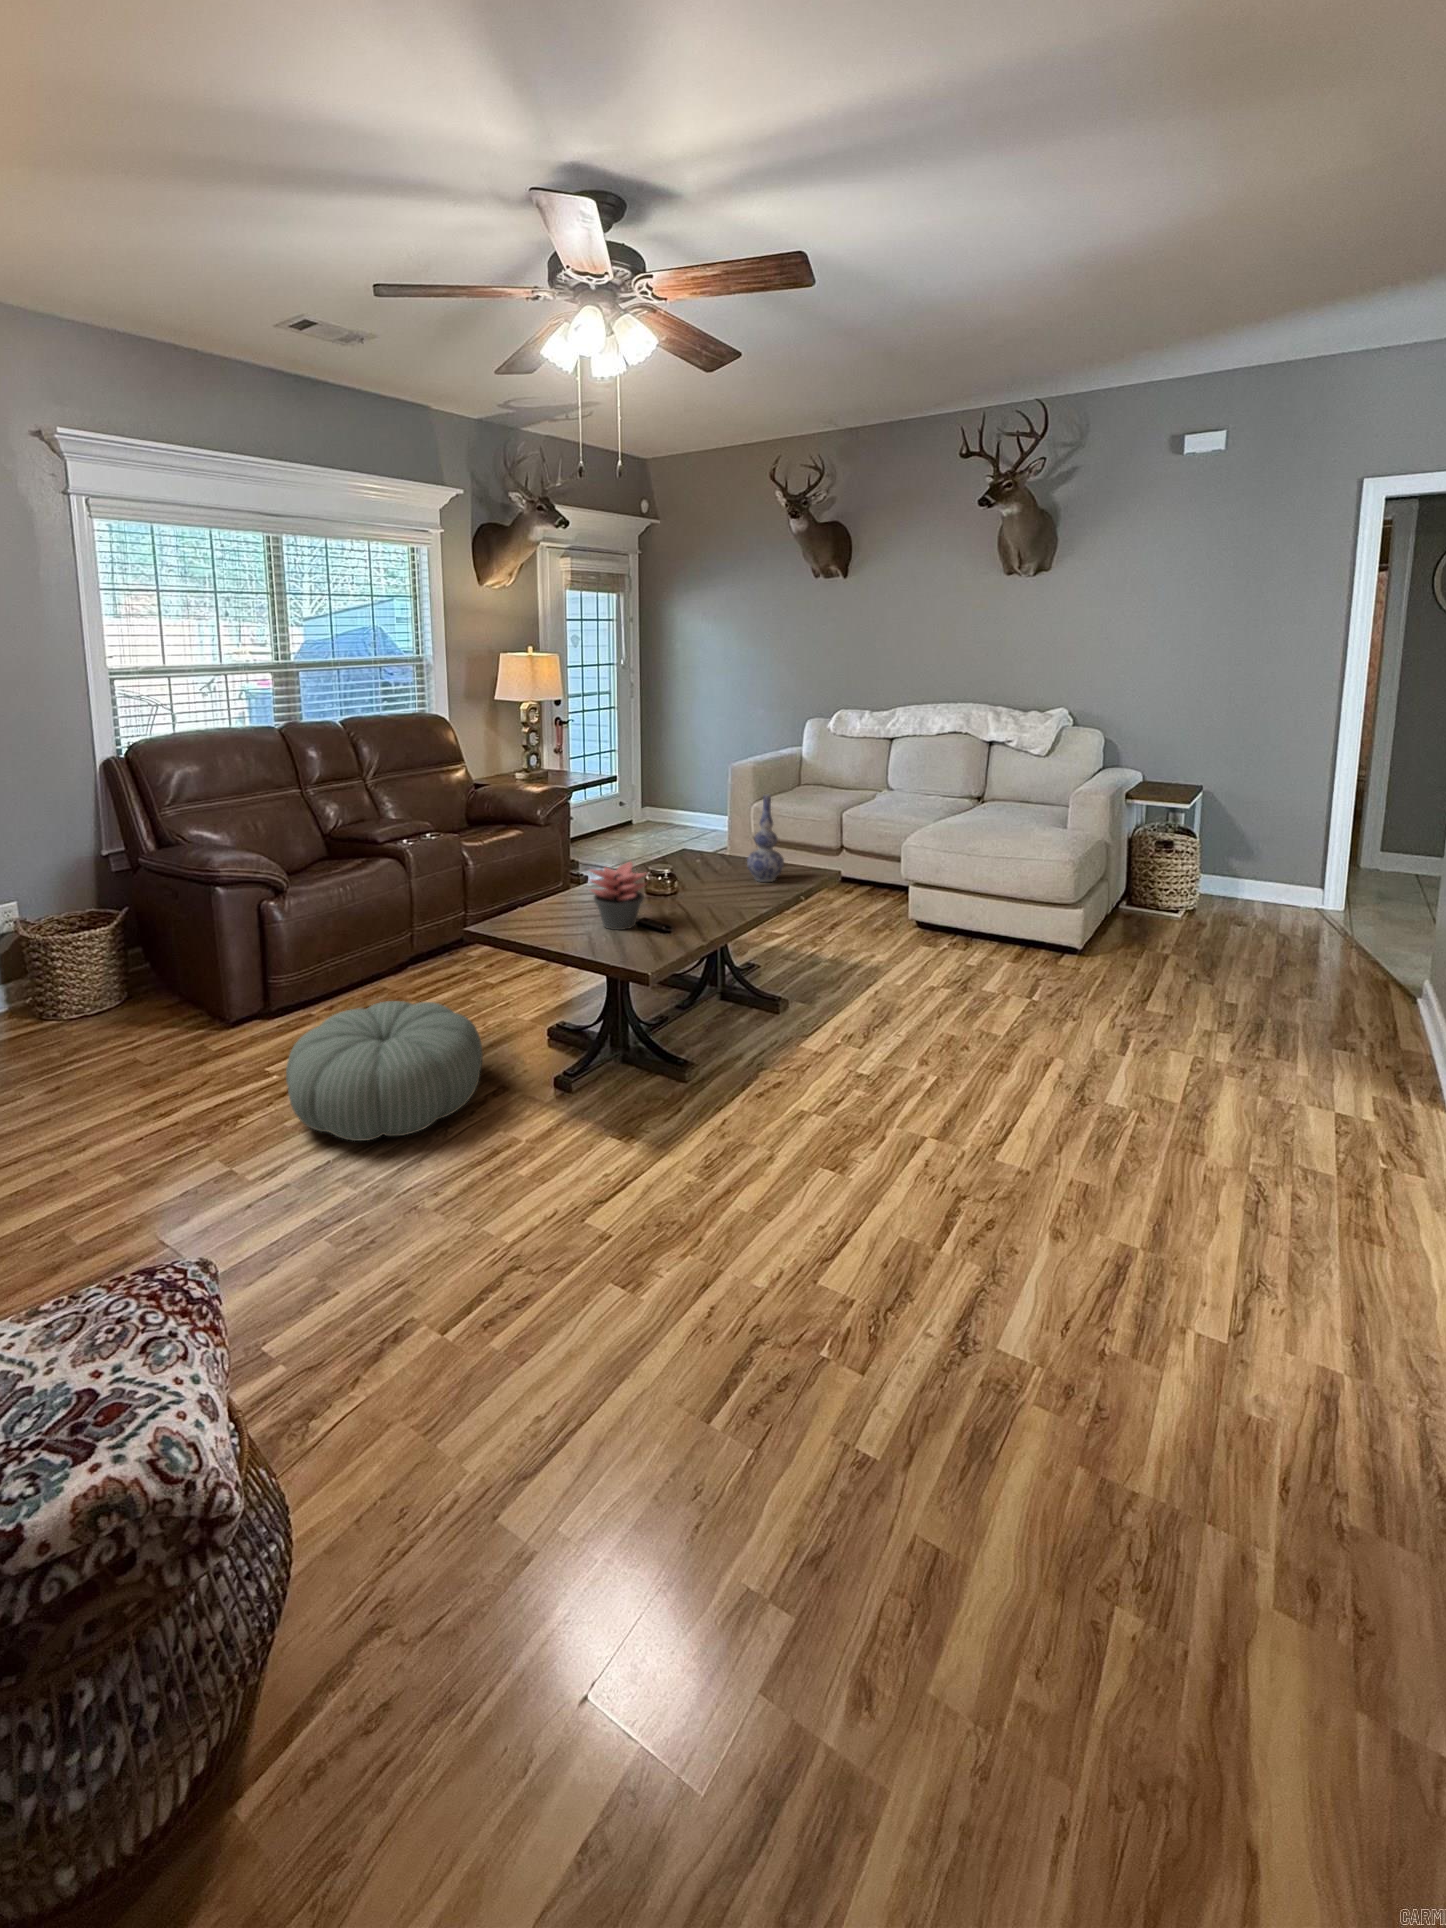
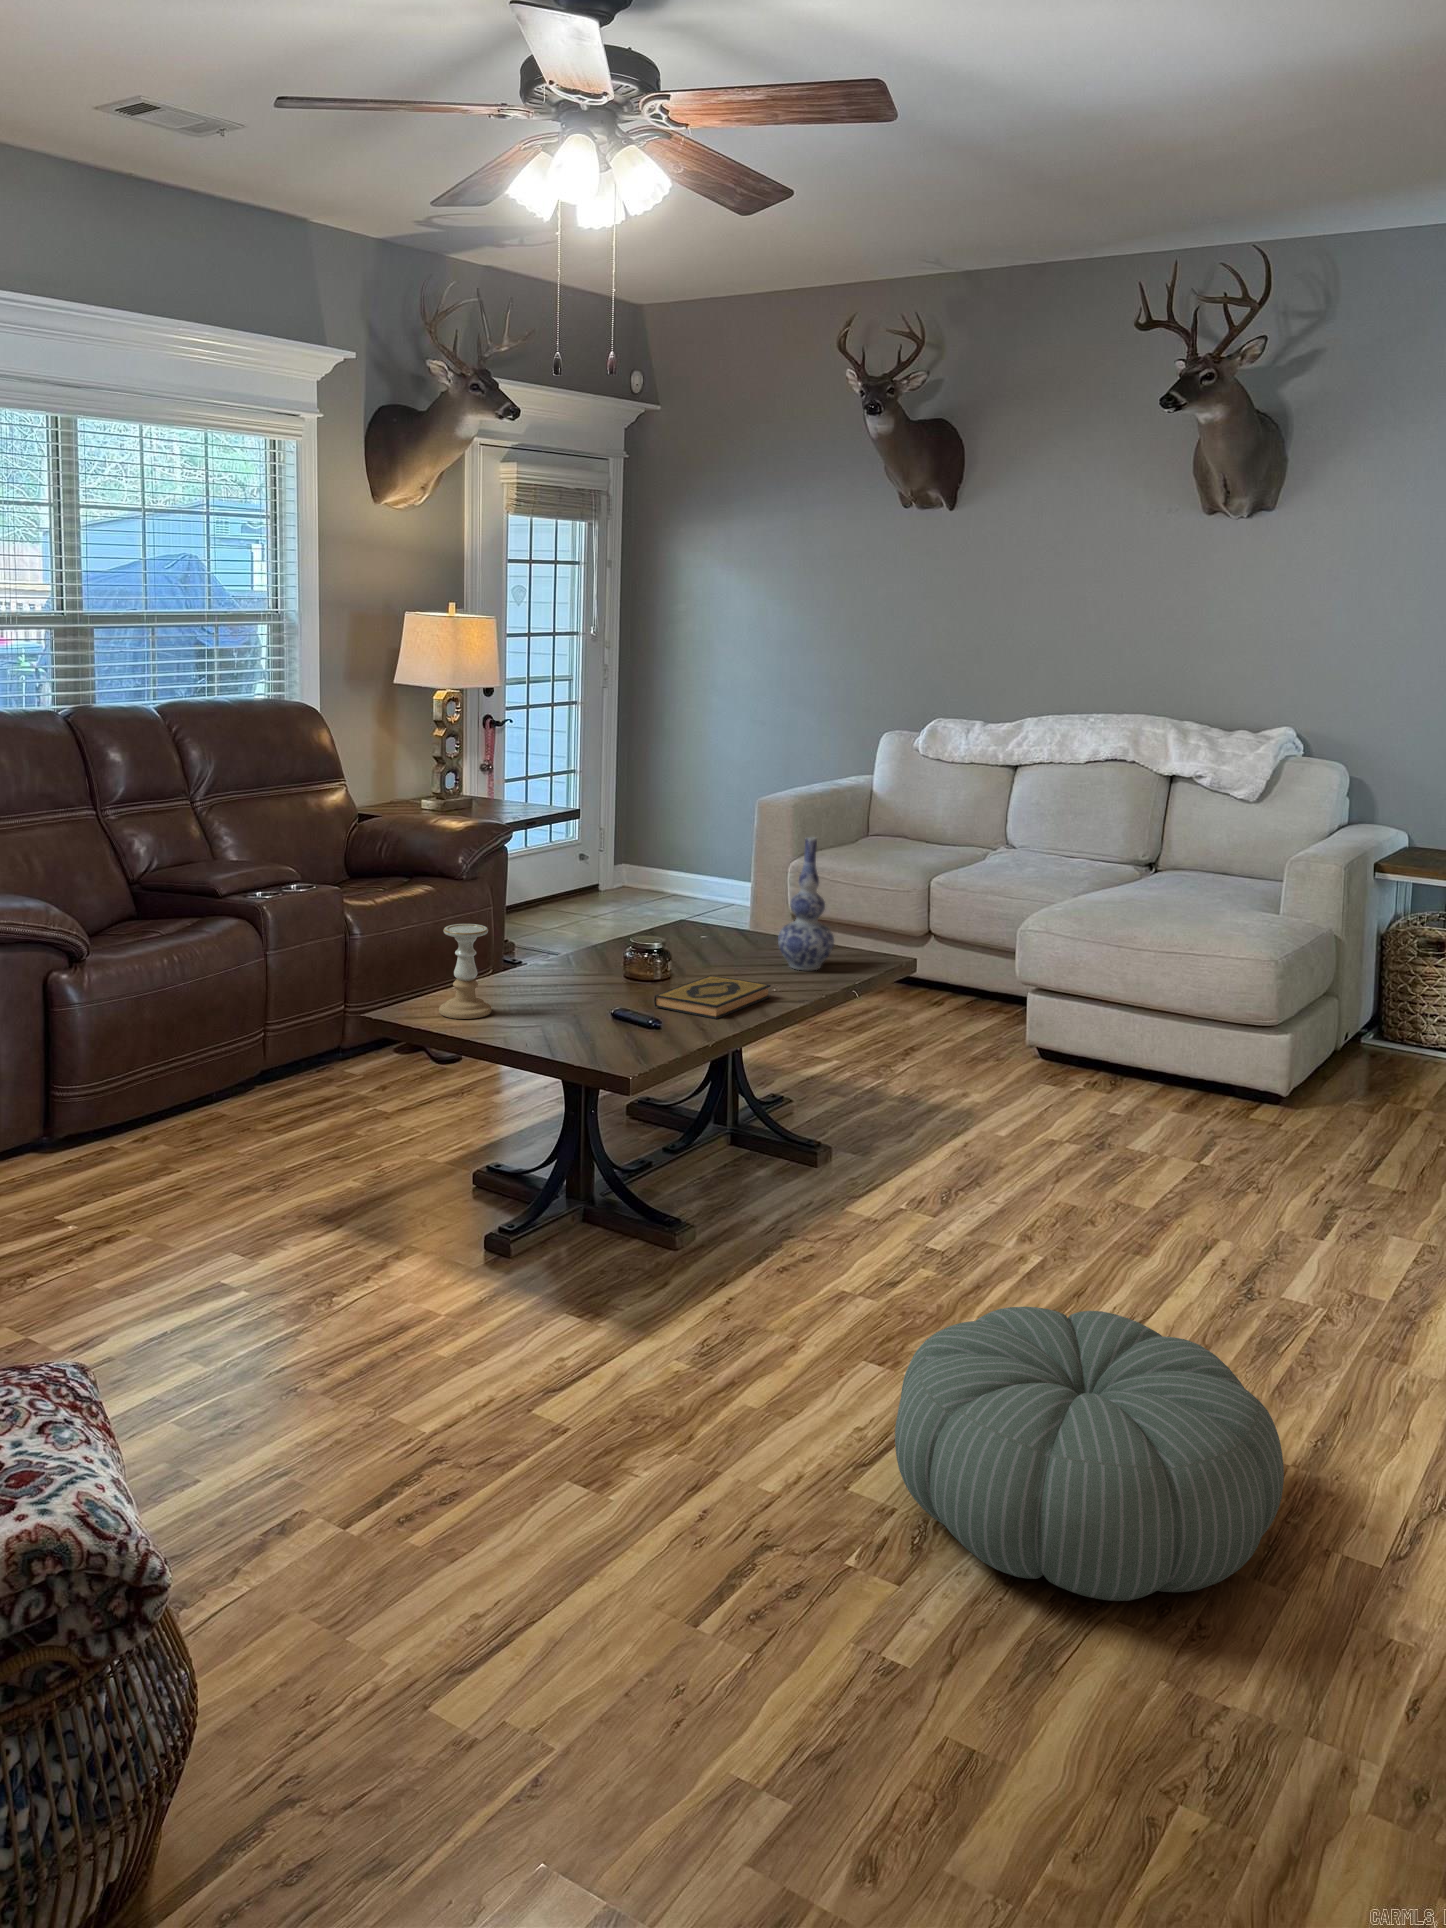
candle holder: none [521,862,556,927] -> present [439,924,492,1019]
succulent plant: present [590,862,646,930] -> none [542,927,629,1026]
hardback book: none [666,889,744,921] -> present [654,976,771,1019]
pouf: present [286,1001,483,1141] -> present [895,1307,1284,1601]

